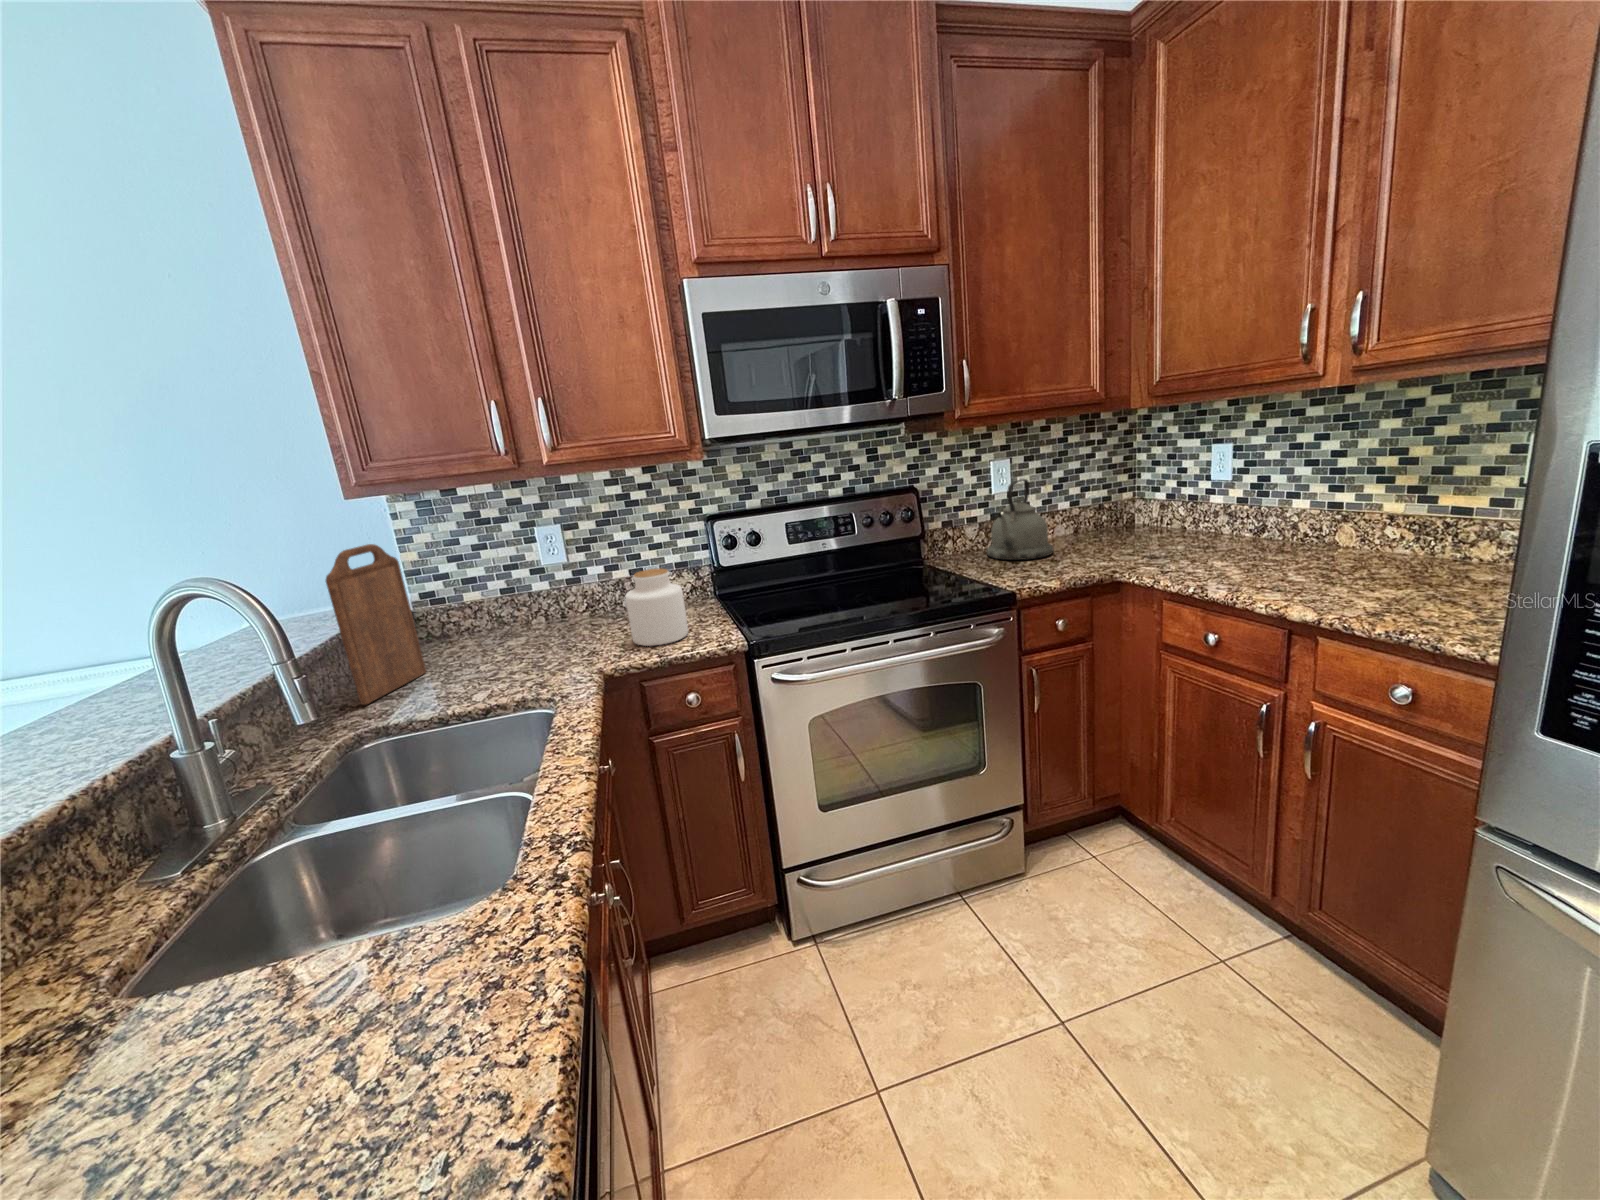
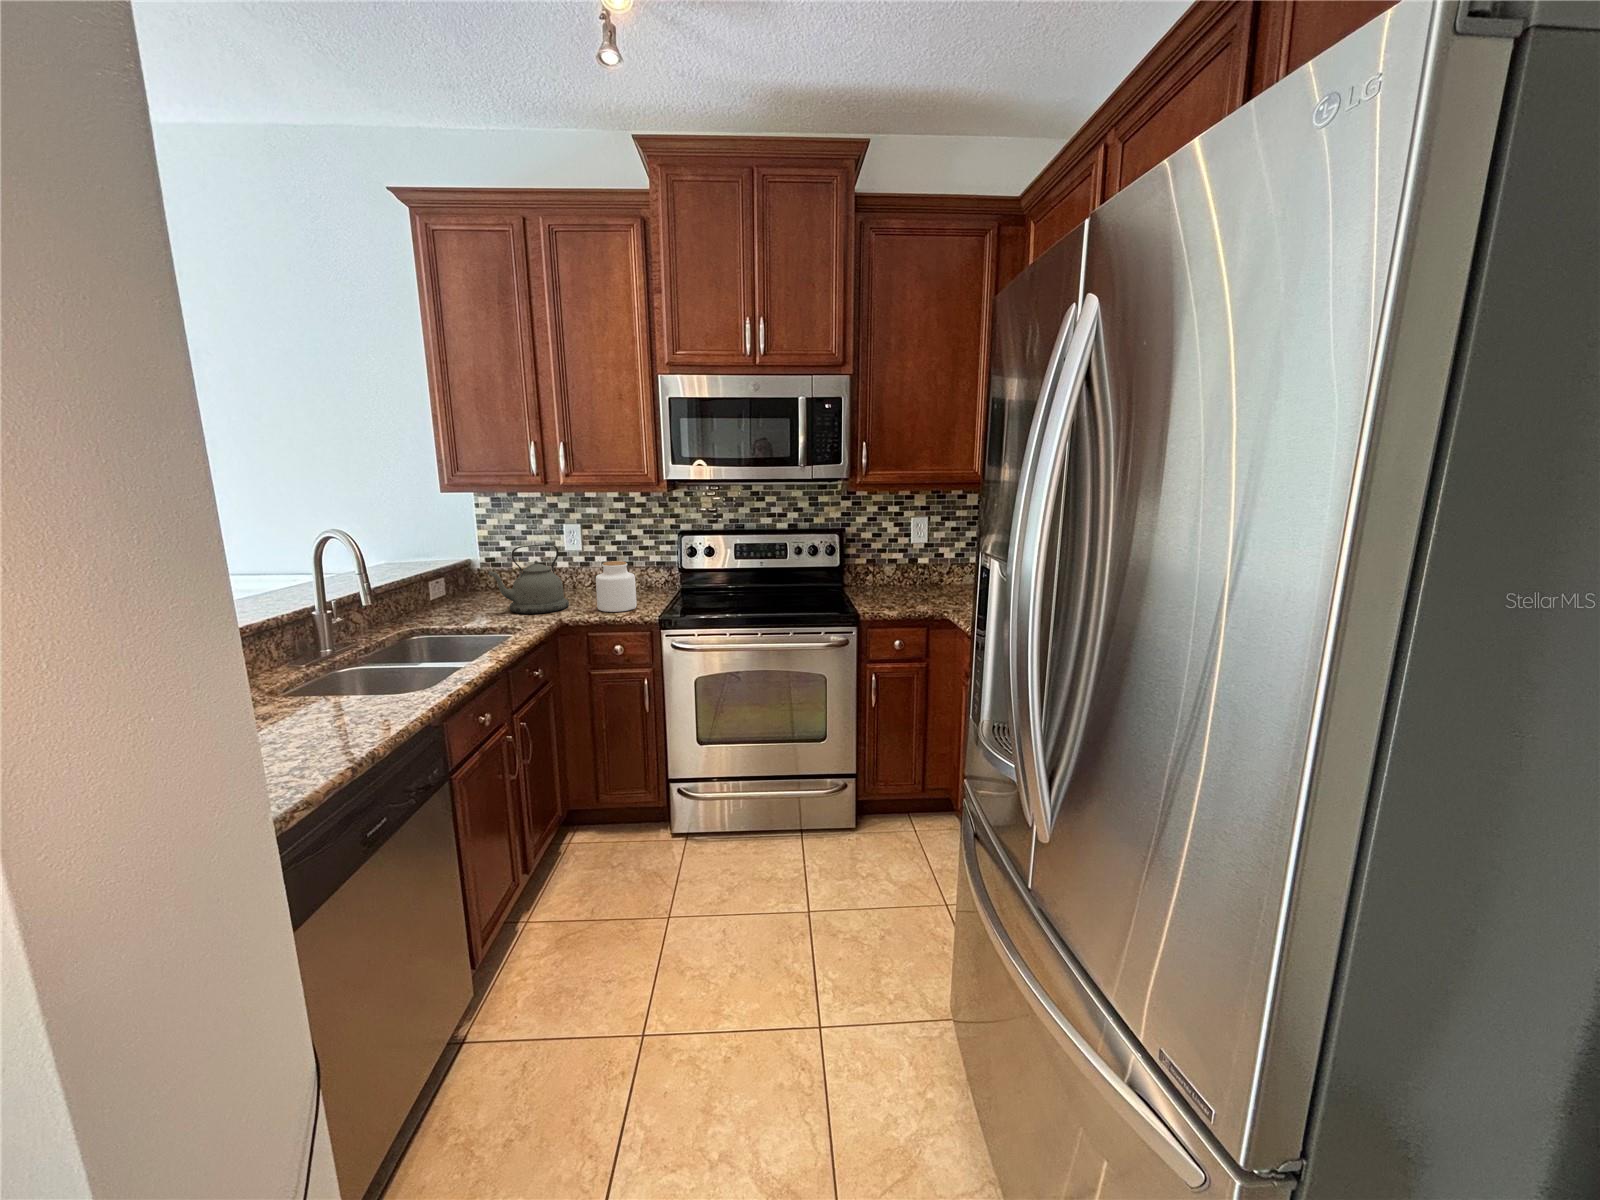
kettle: present [987,479,1053,560] -> present [488,544,569,614]
cutting board: present [326,544,426,705] -> none [414,521,471,617]

